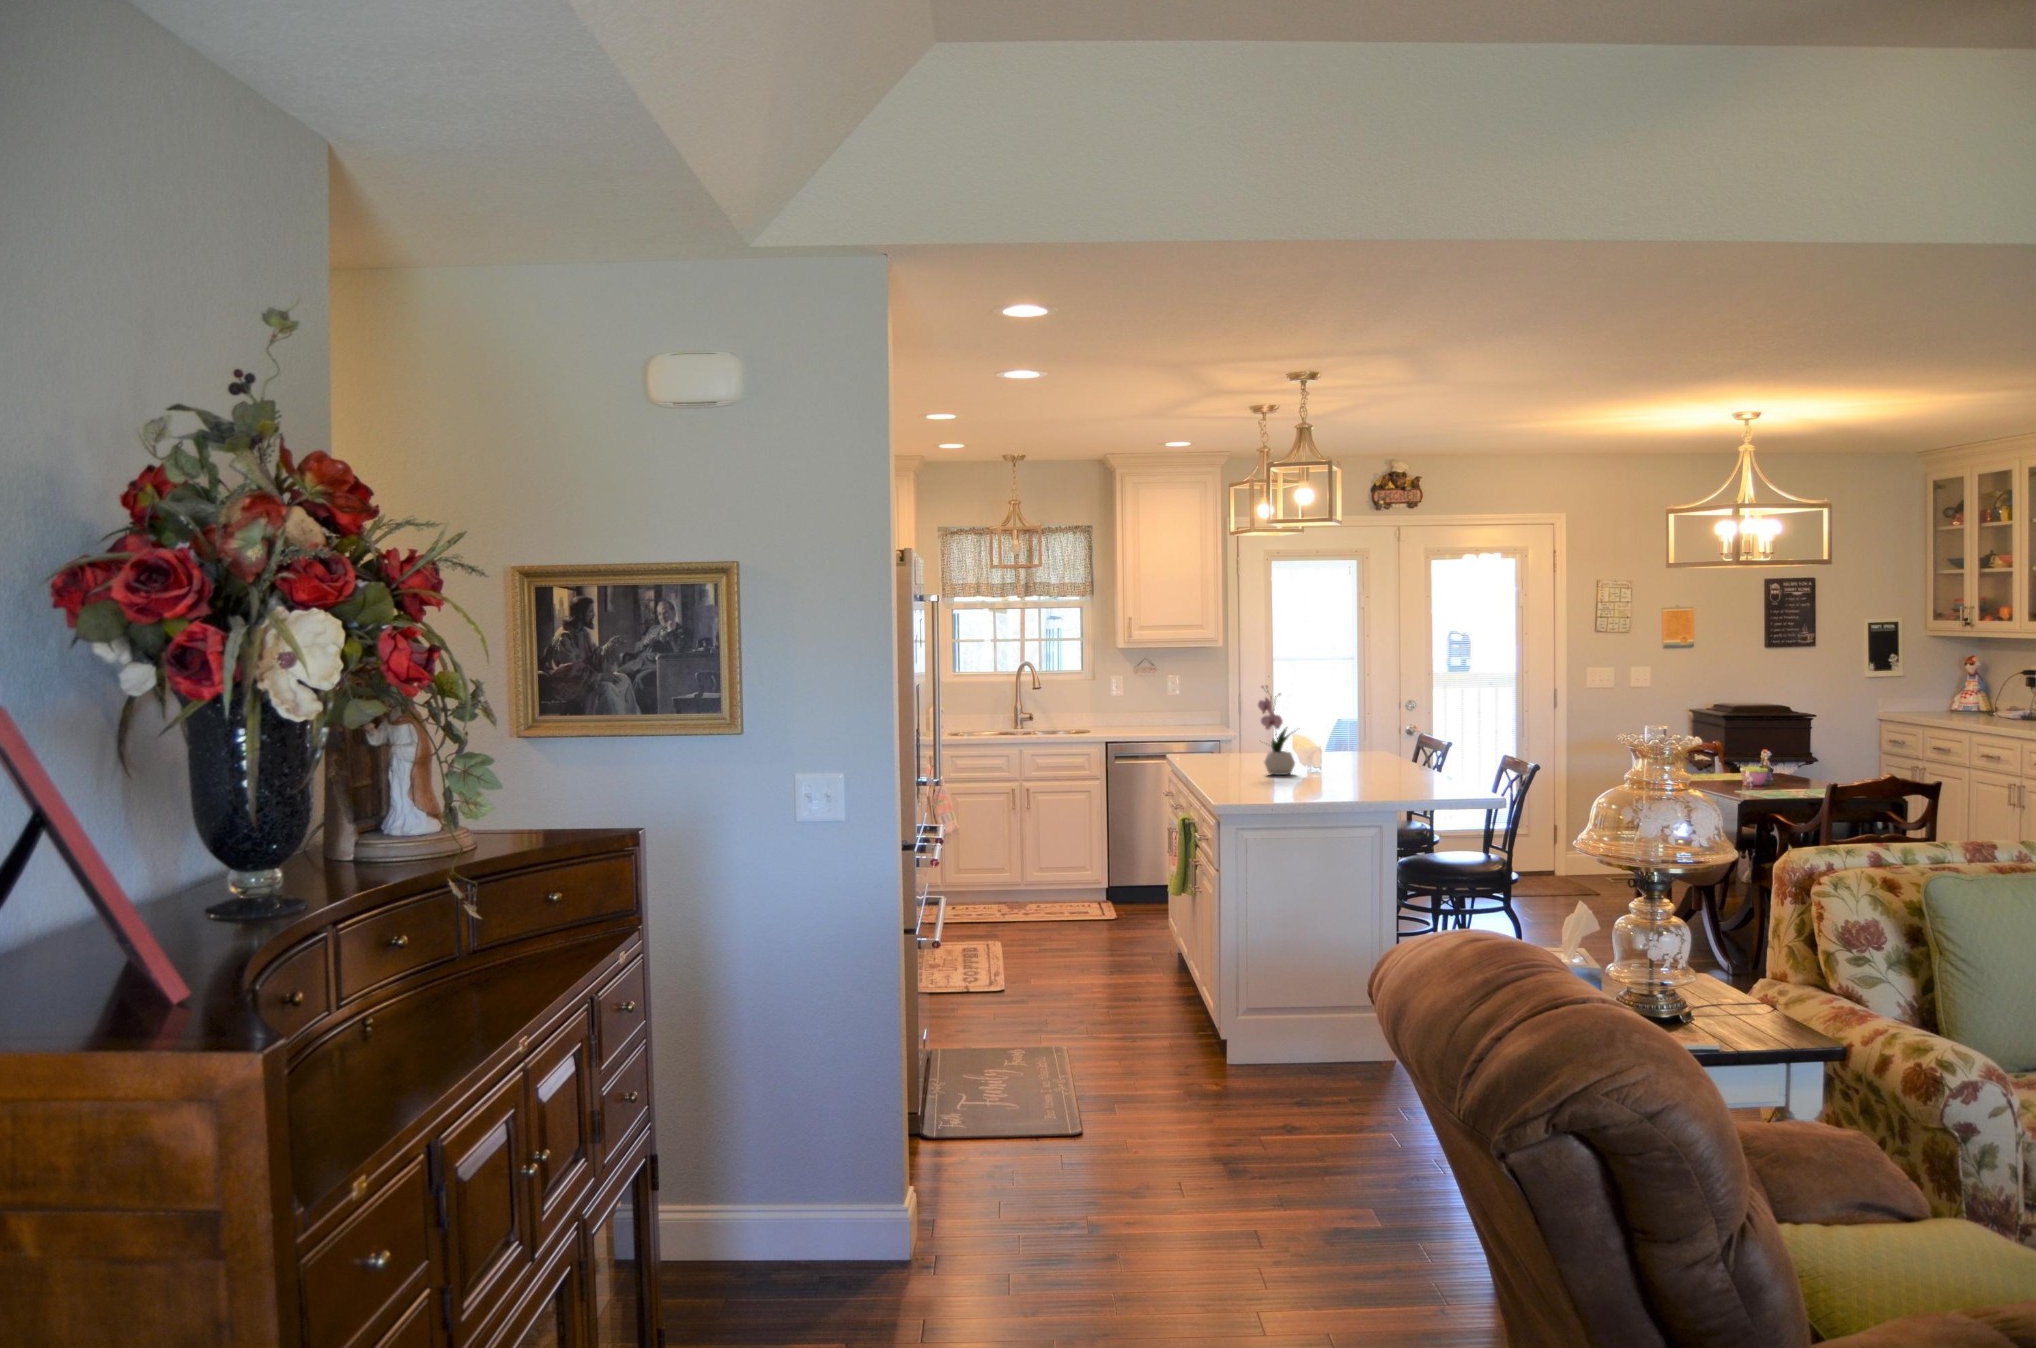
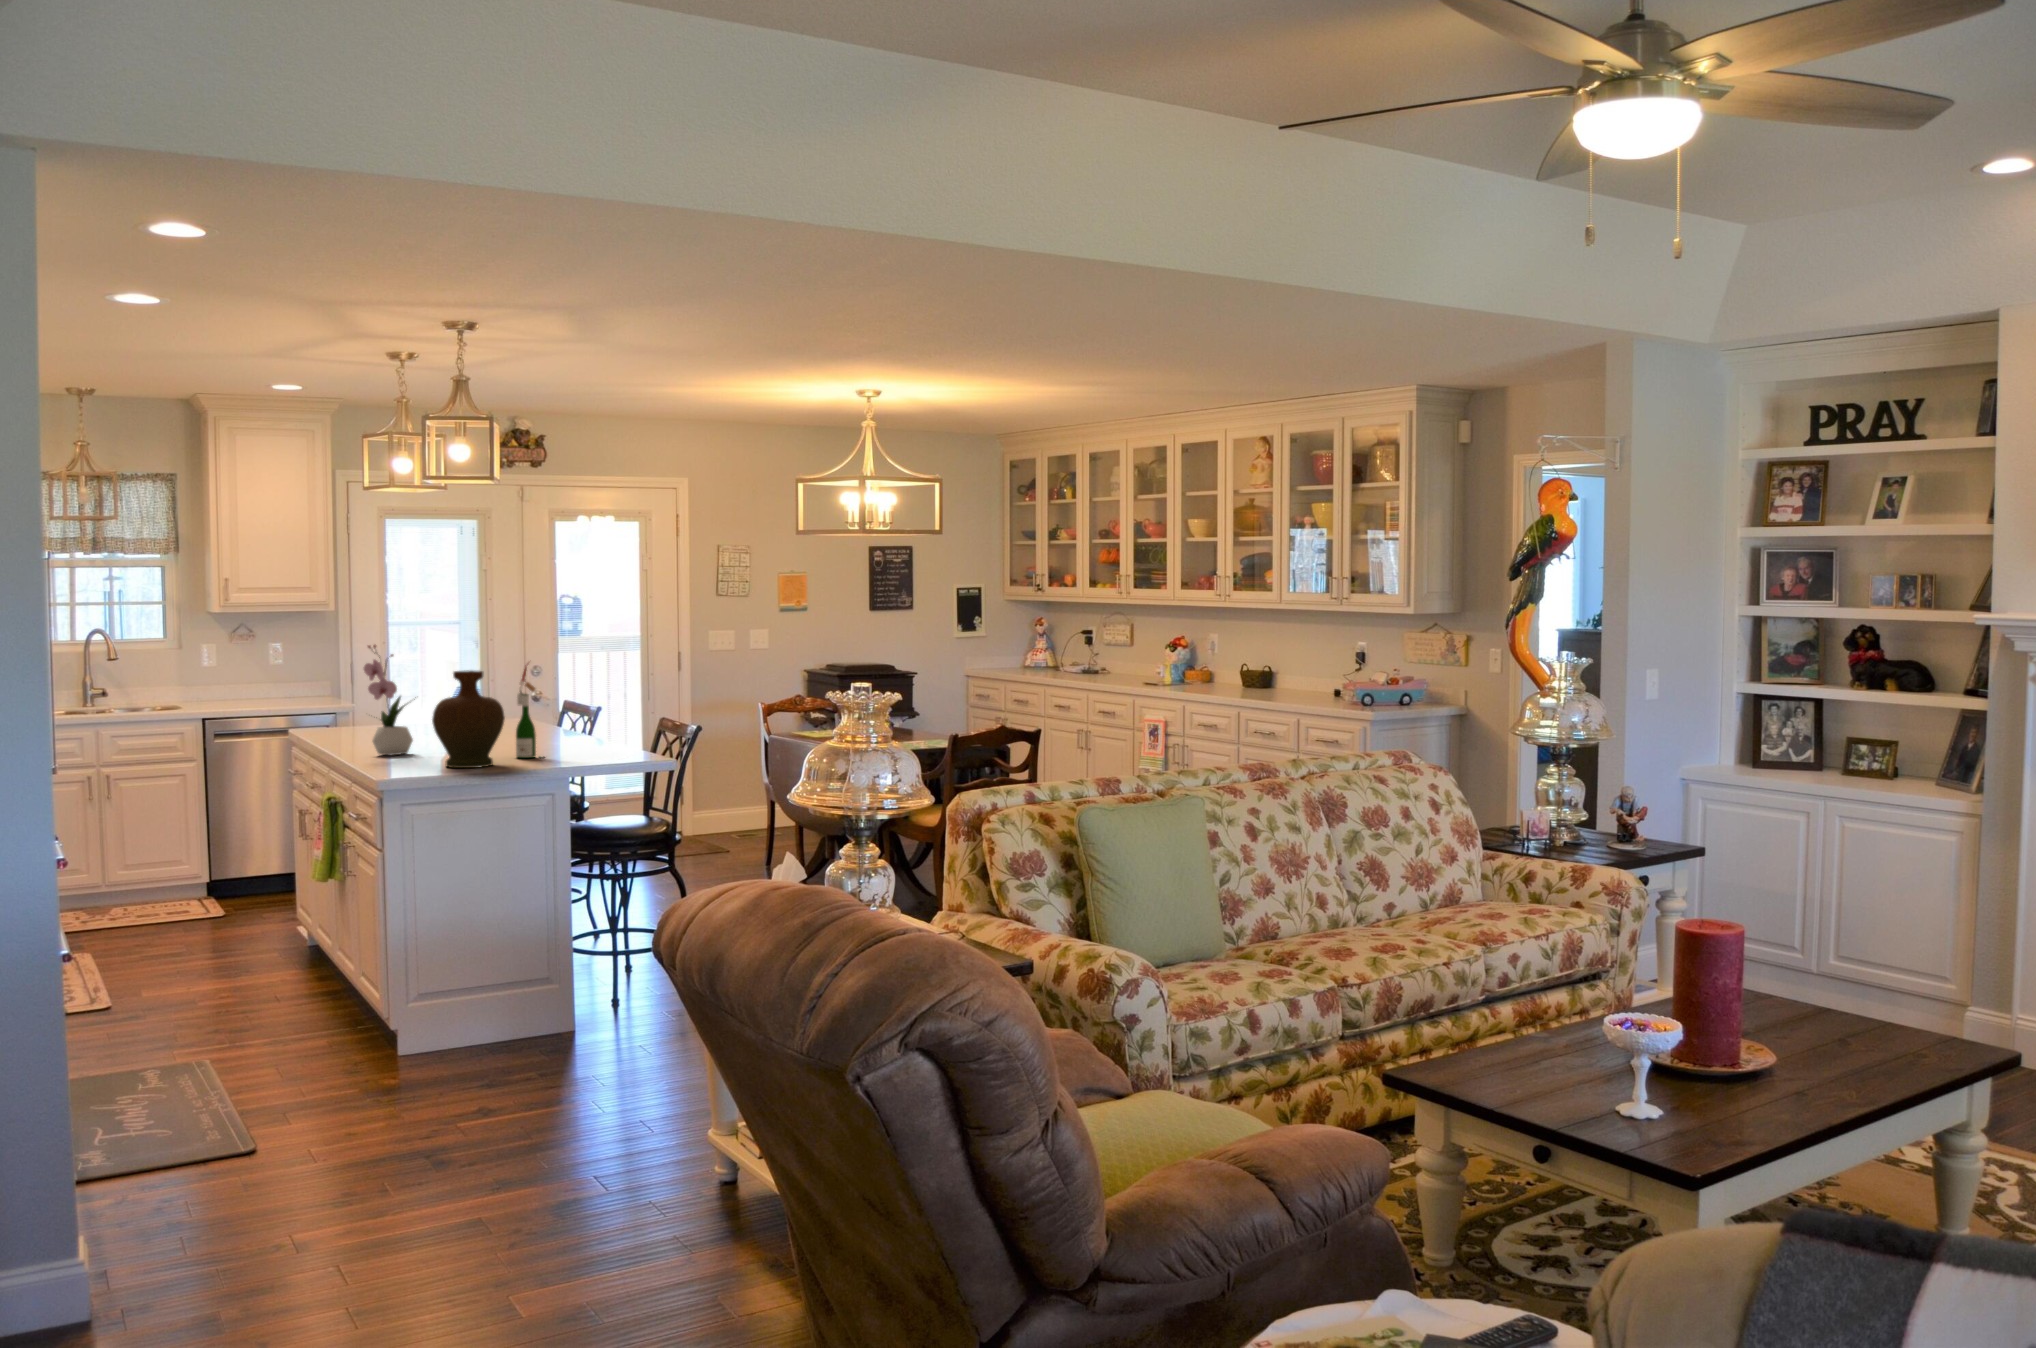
wine bottle: none [1372,702,1397,785] -> present [516,667,543,758]
decorative vase: none [1301,710,1361,792] -> present [432,670,505,768]

